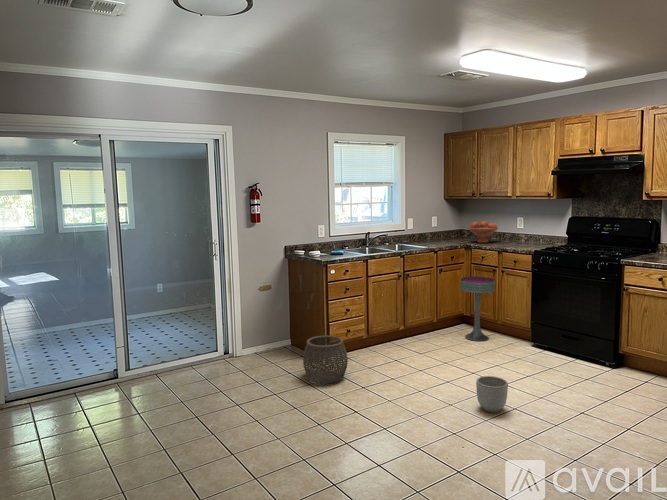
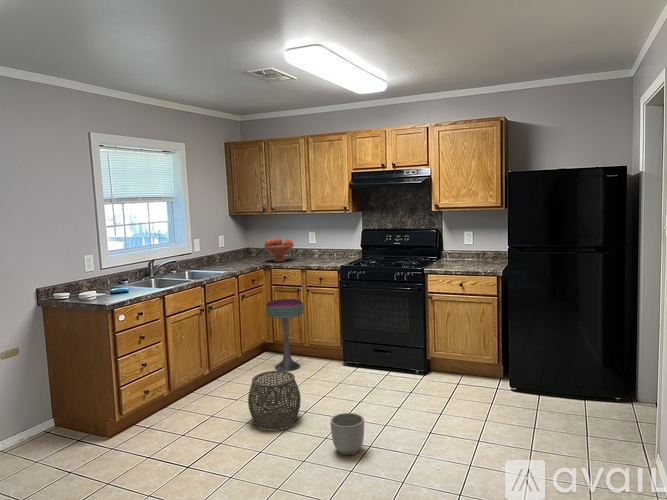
woven basket: present [303,335,348,384] -> present [248,371,301,429]

